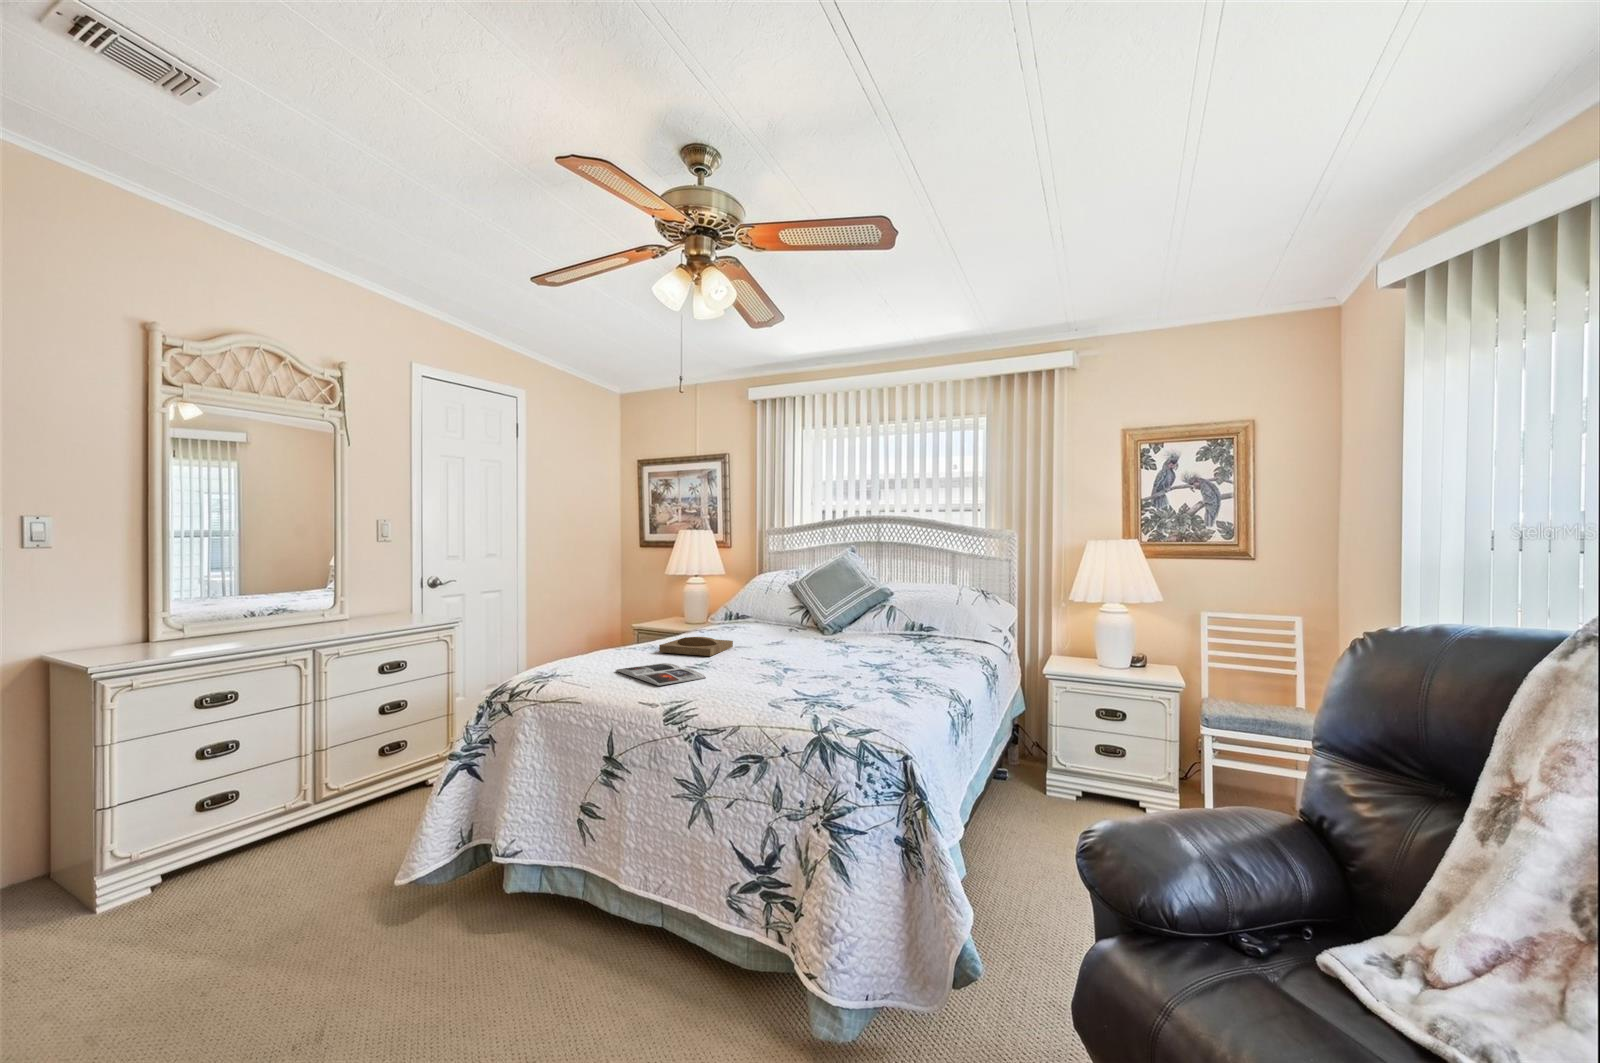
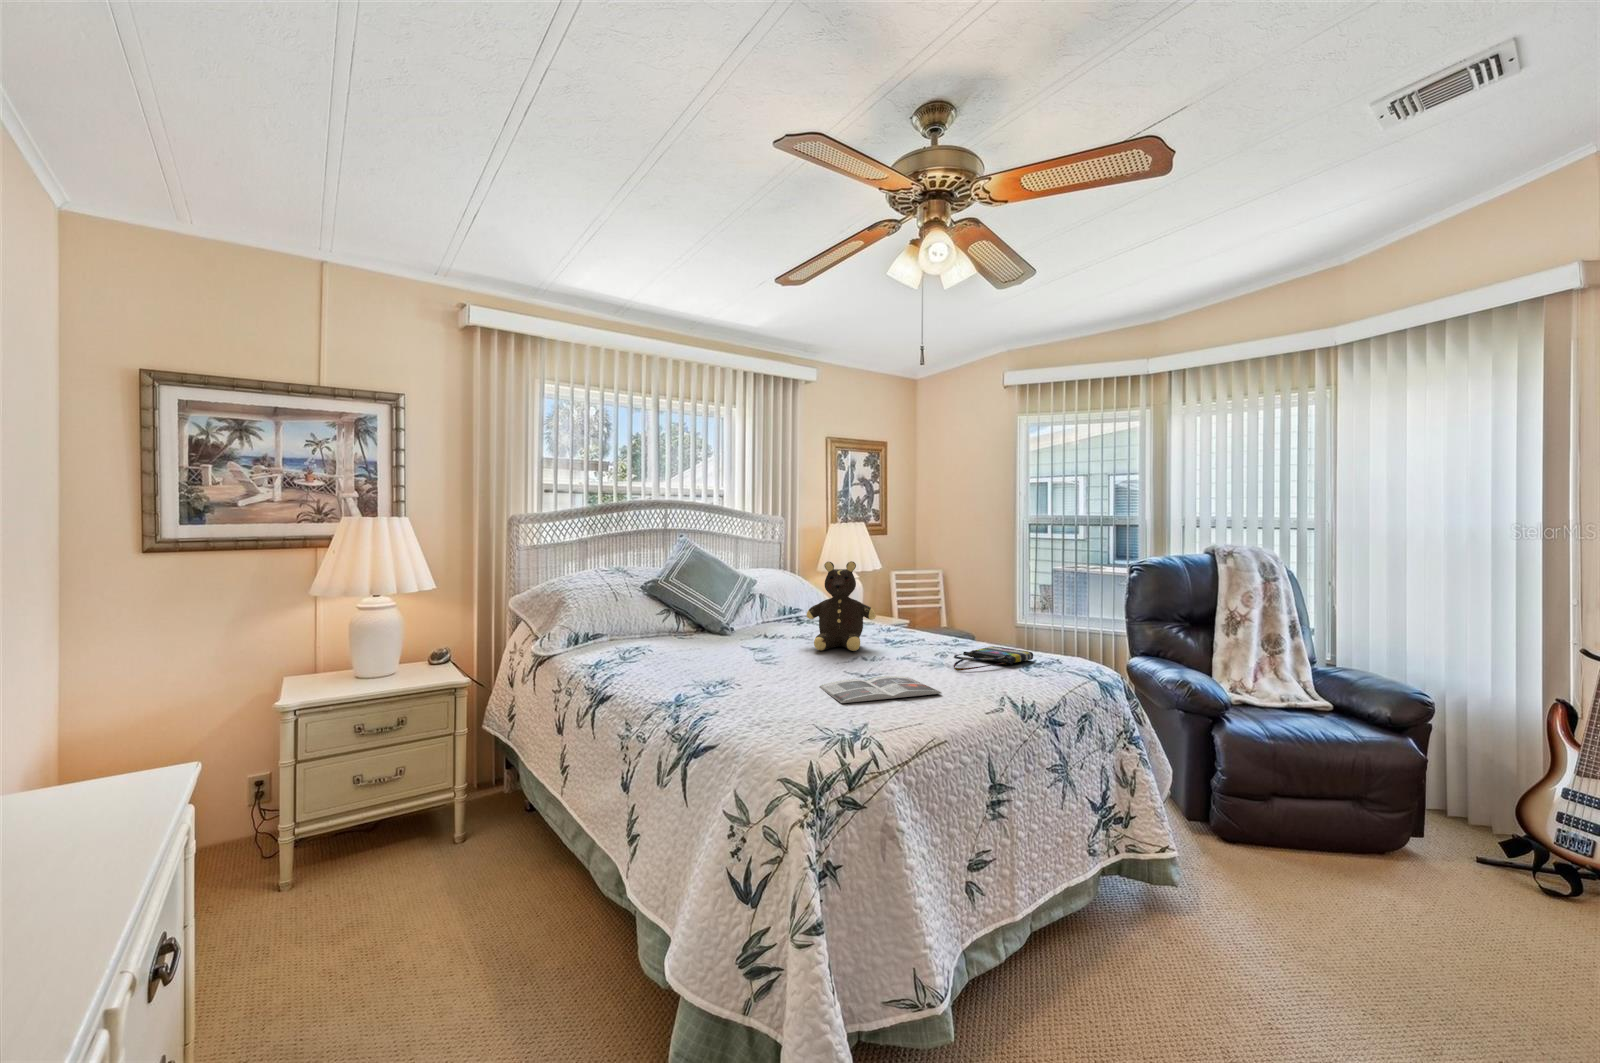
teddy bear: none [776,575,834,659] -> present [807,561,876,651]
tray: present [659,637,733,656] -> none [702,652,803,681]
tote bag: none [752,672,853,702] -> present [954,647,1033,671]

